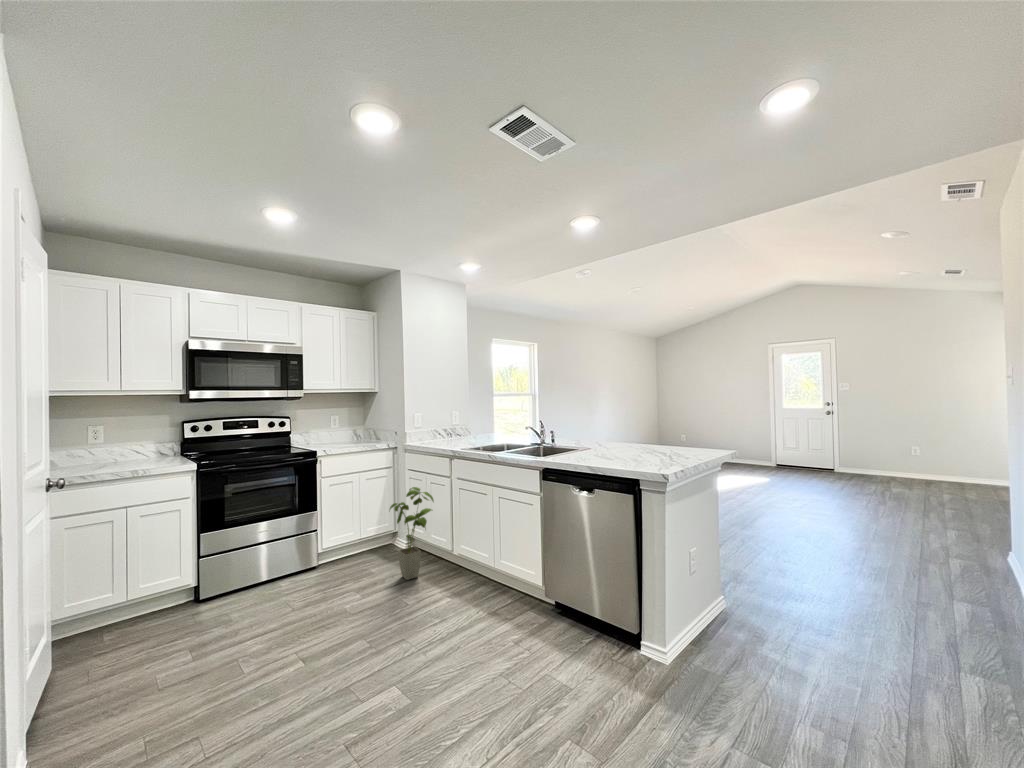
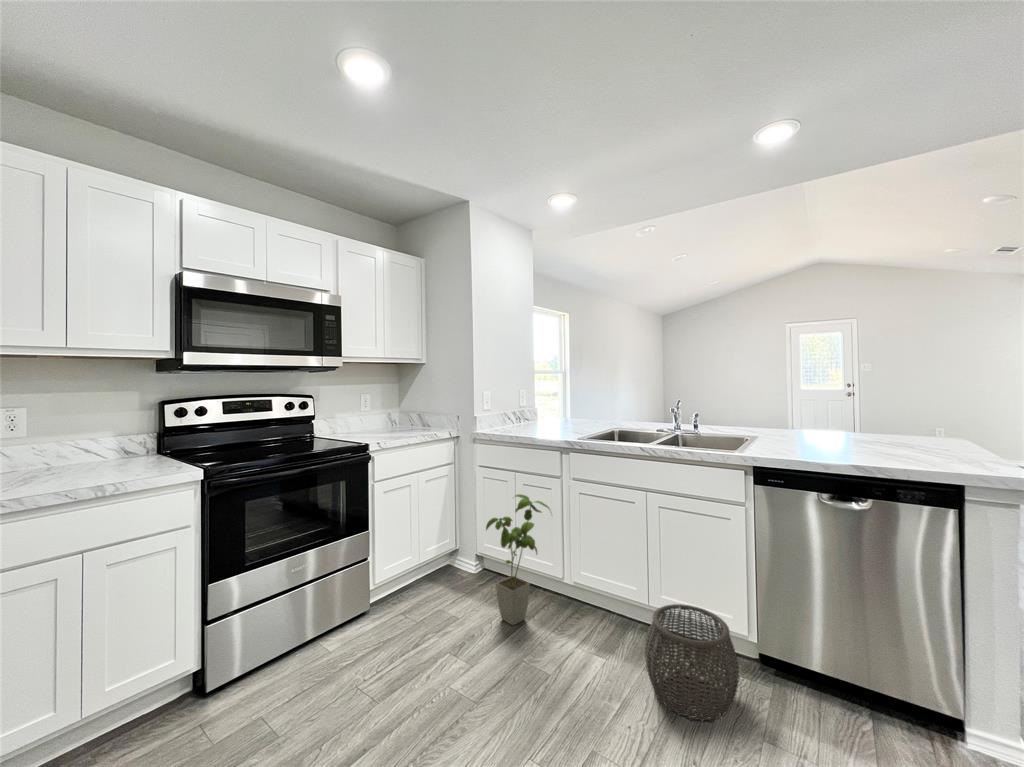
woven basket: none [458,562,518,633] -> present [645,604,739,722]

